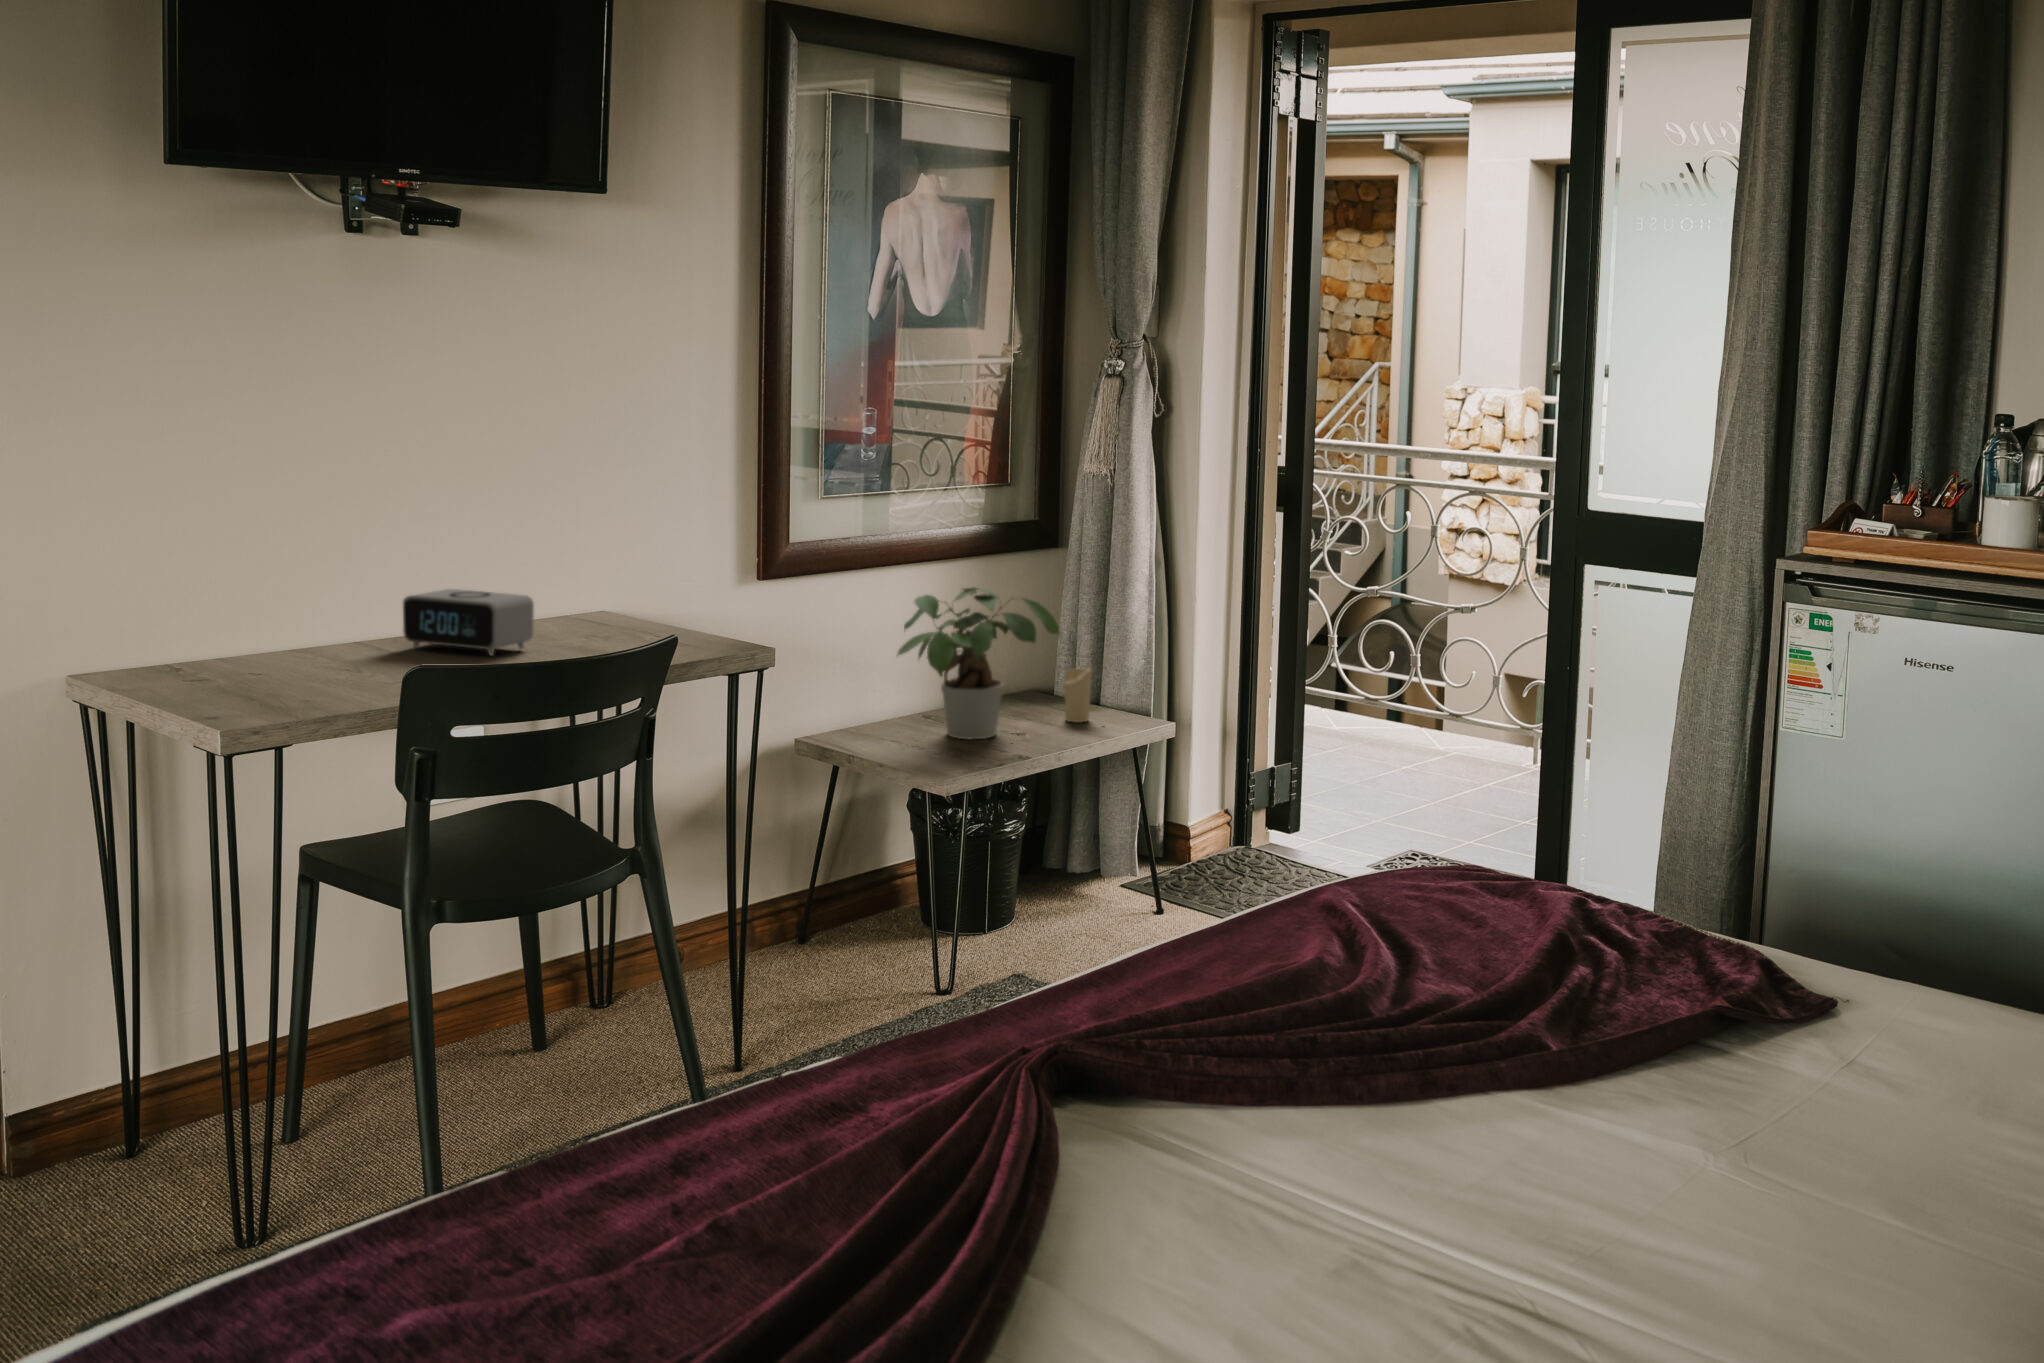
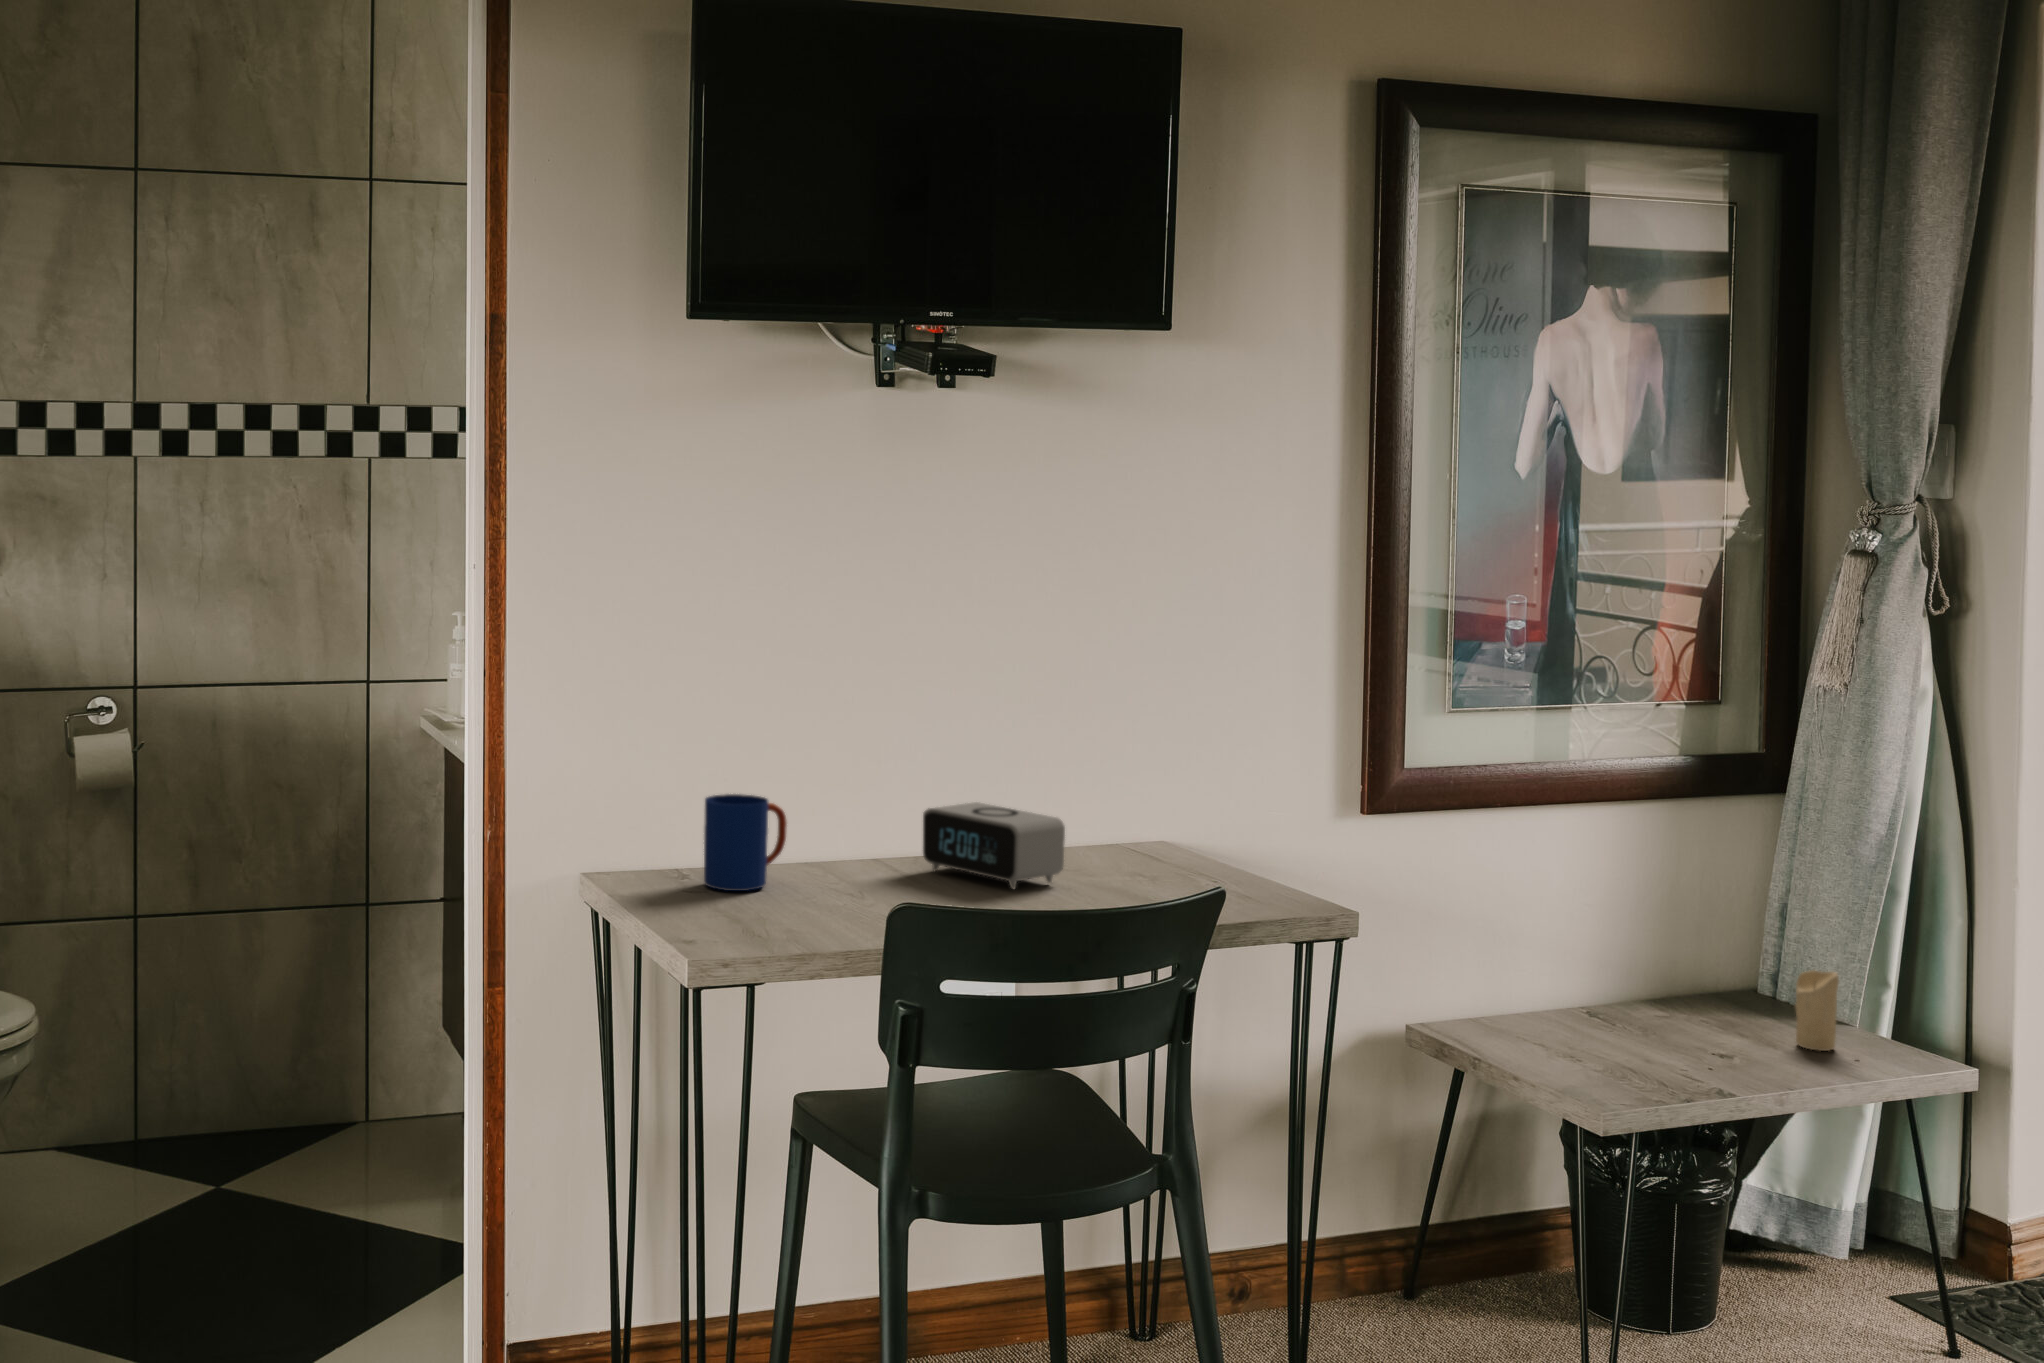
potted plant: present [897,588,1059,740] -> none [1539,842,1787,1059]
mug: none [193,594,276,678] -> present [704,794,787,891]

